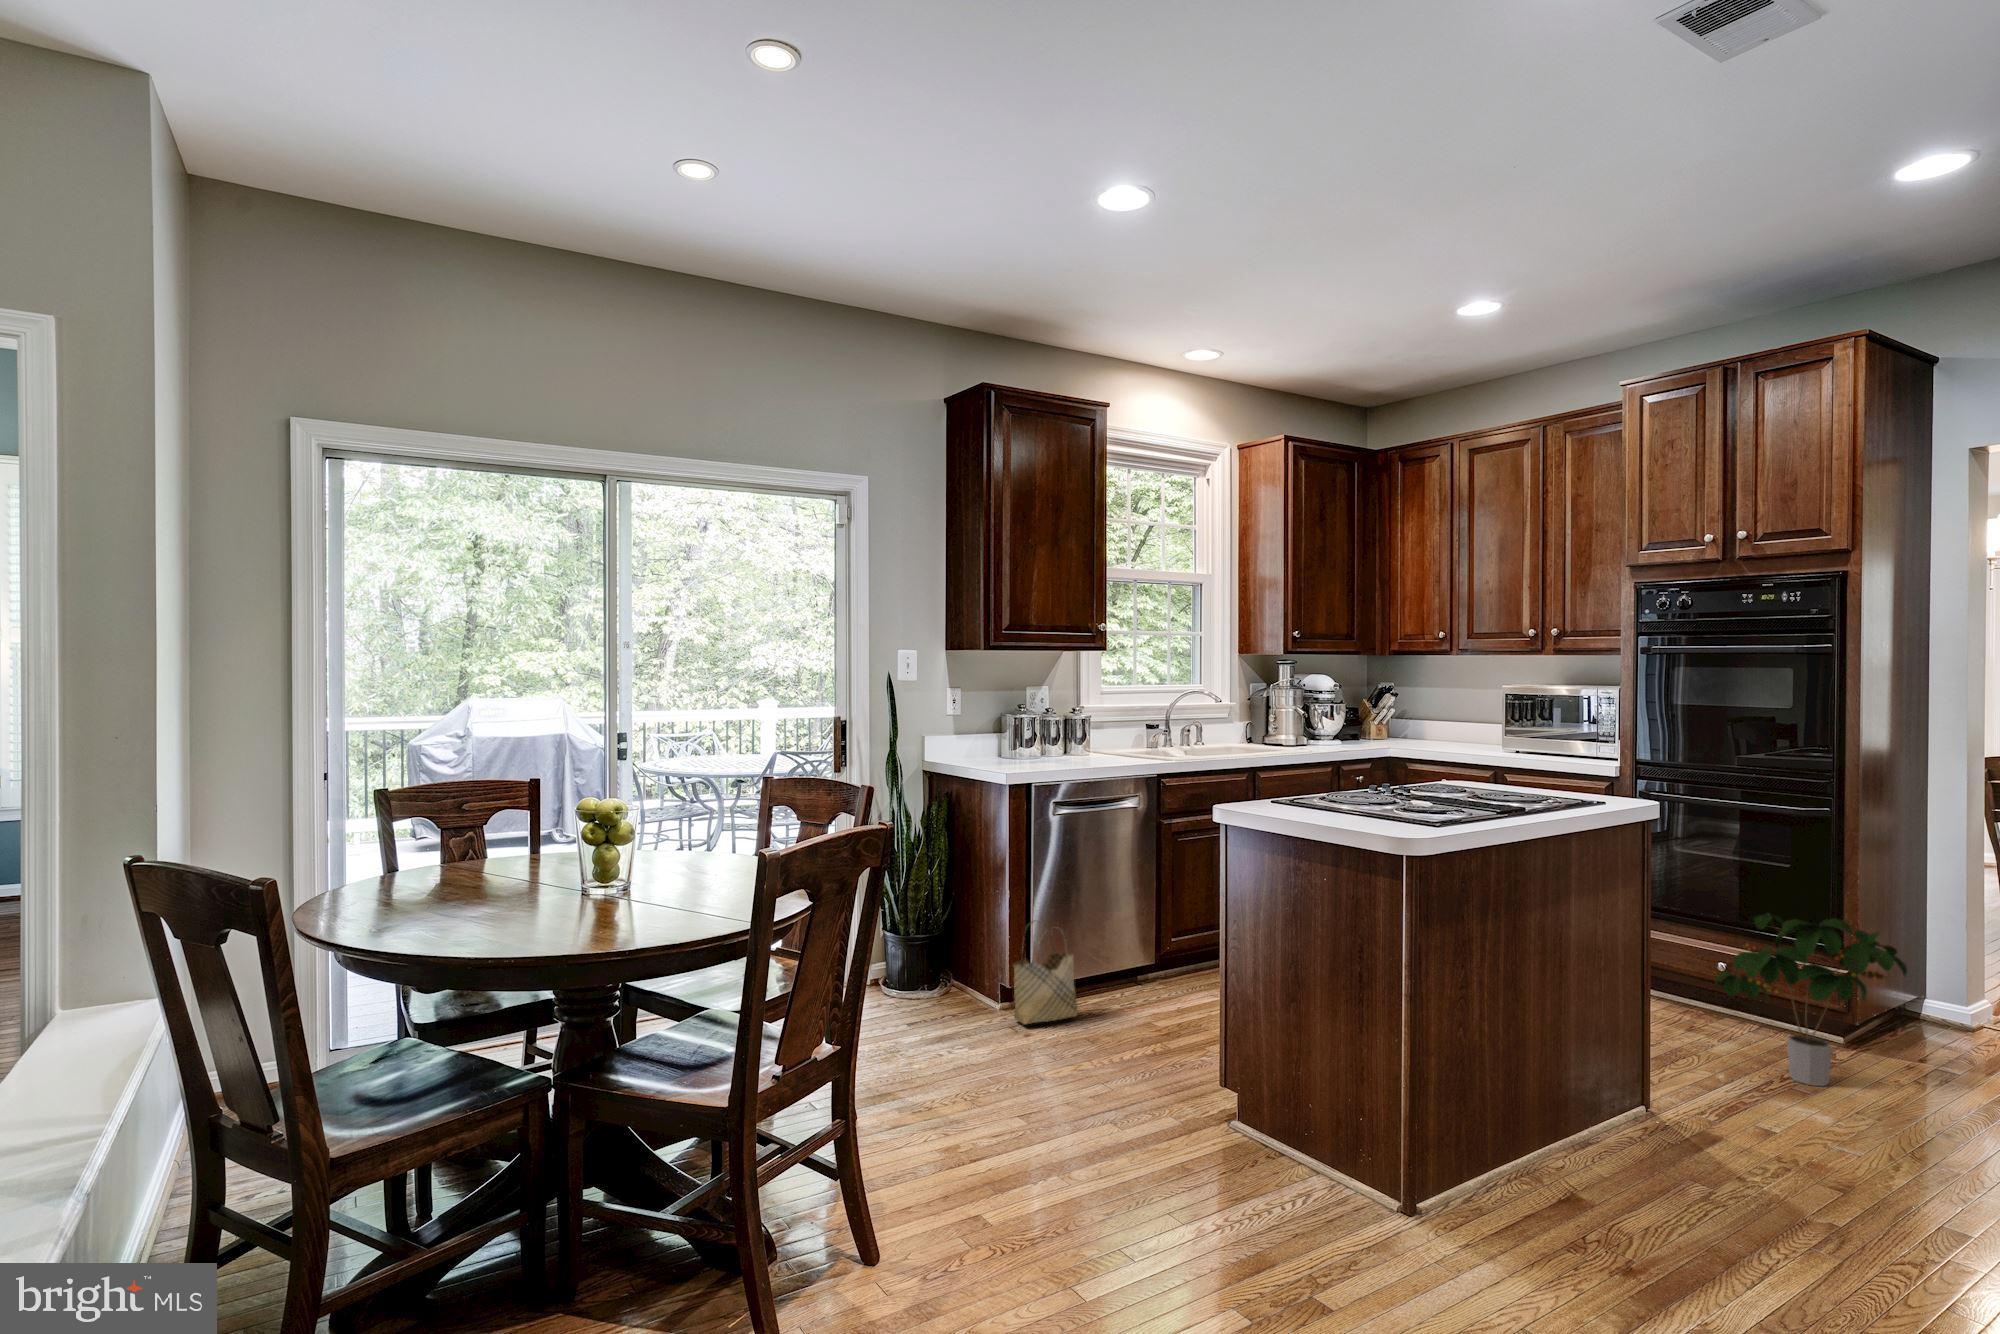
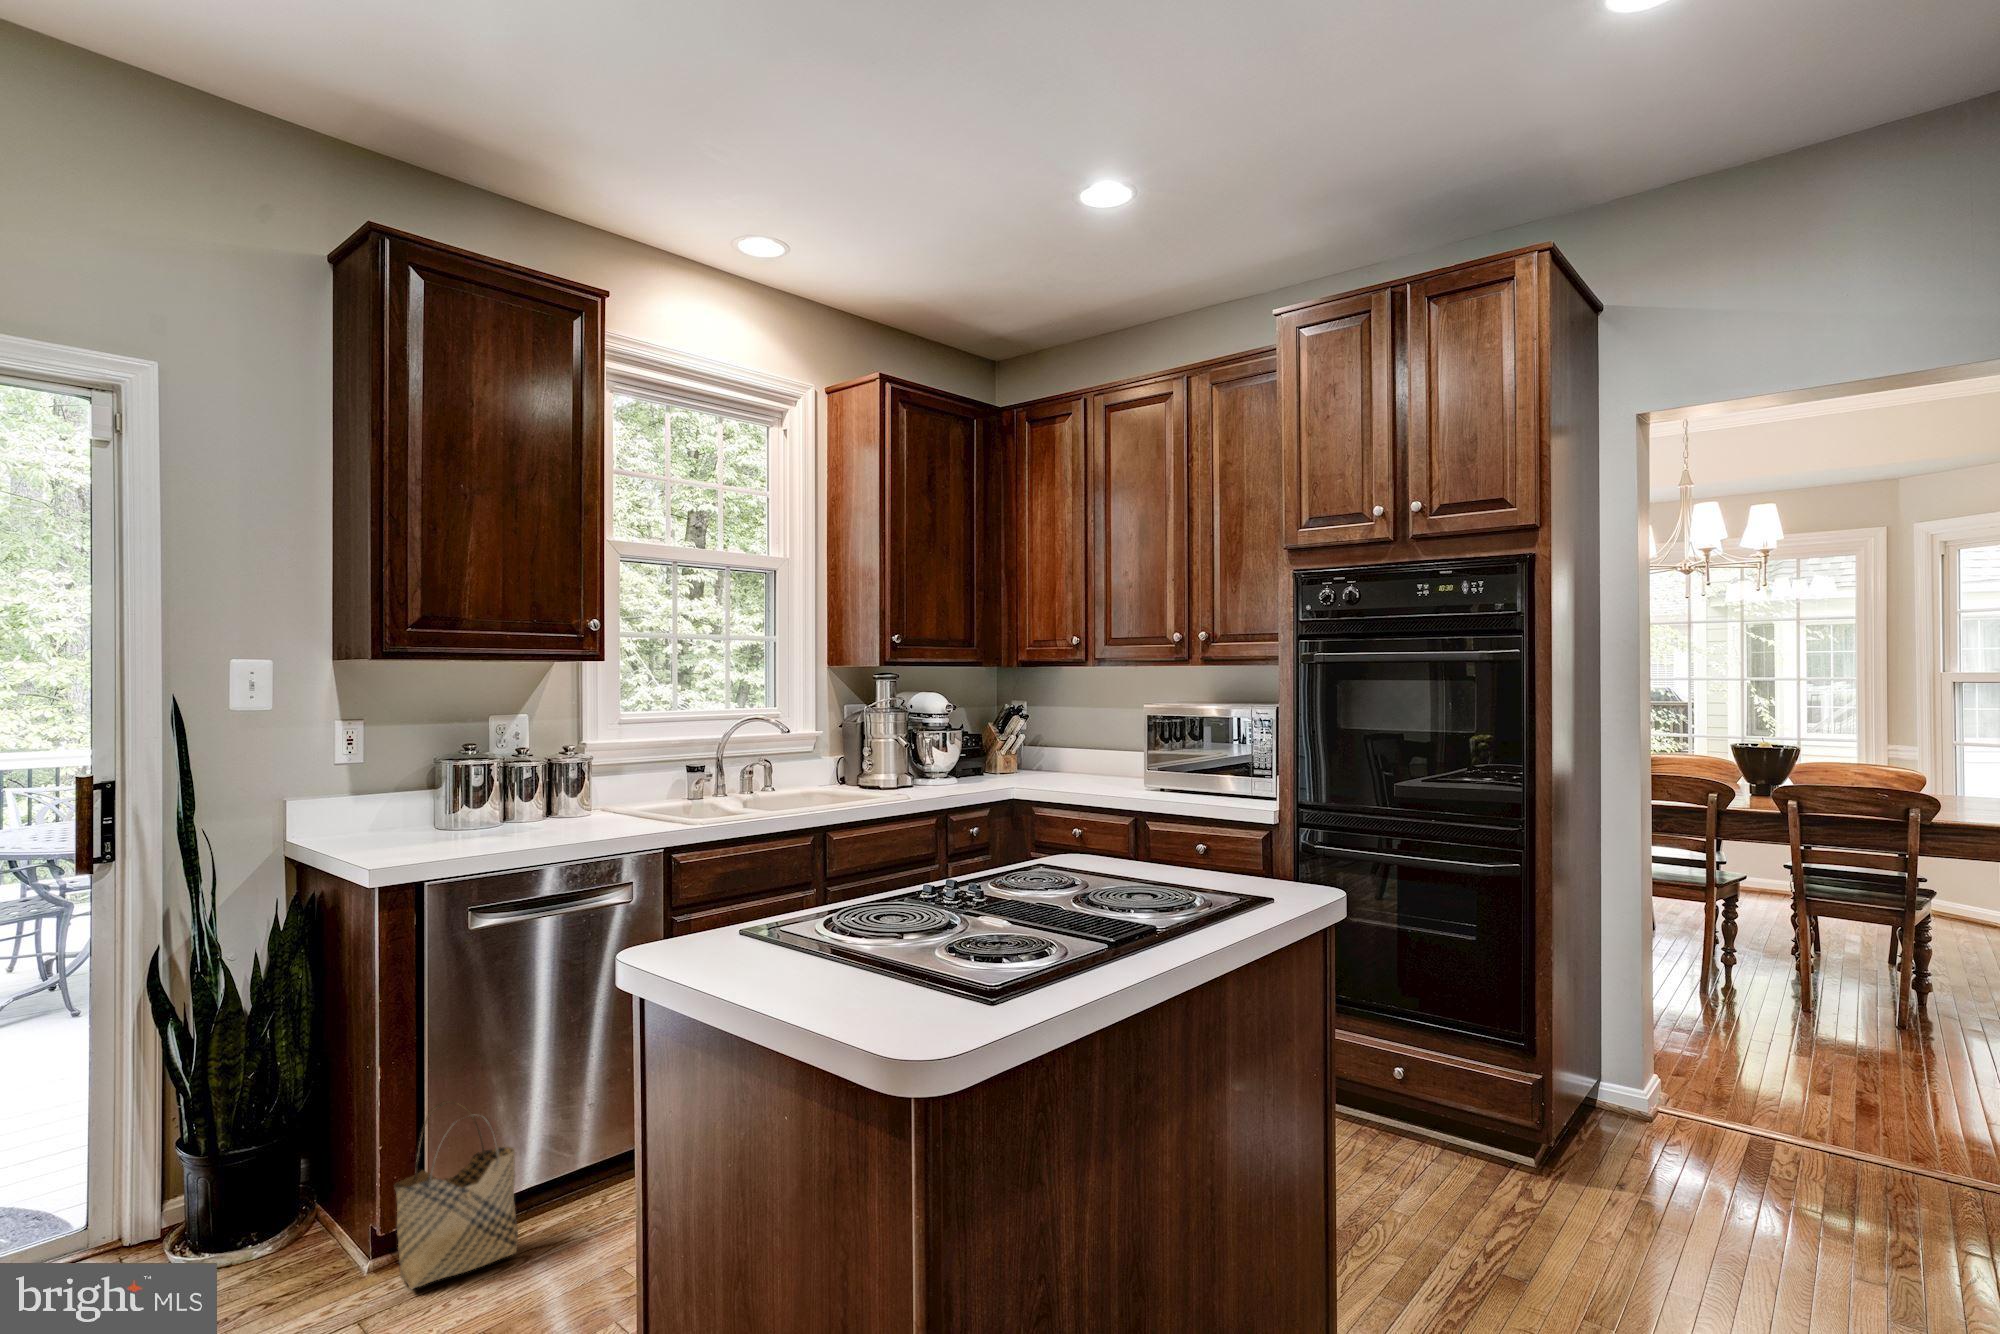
potted plant: present [1715,913,1907,1086] -> none [1406,997,1627,1227]

